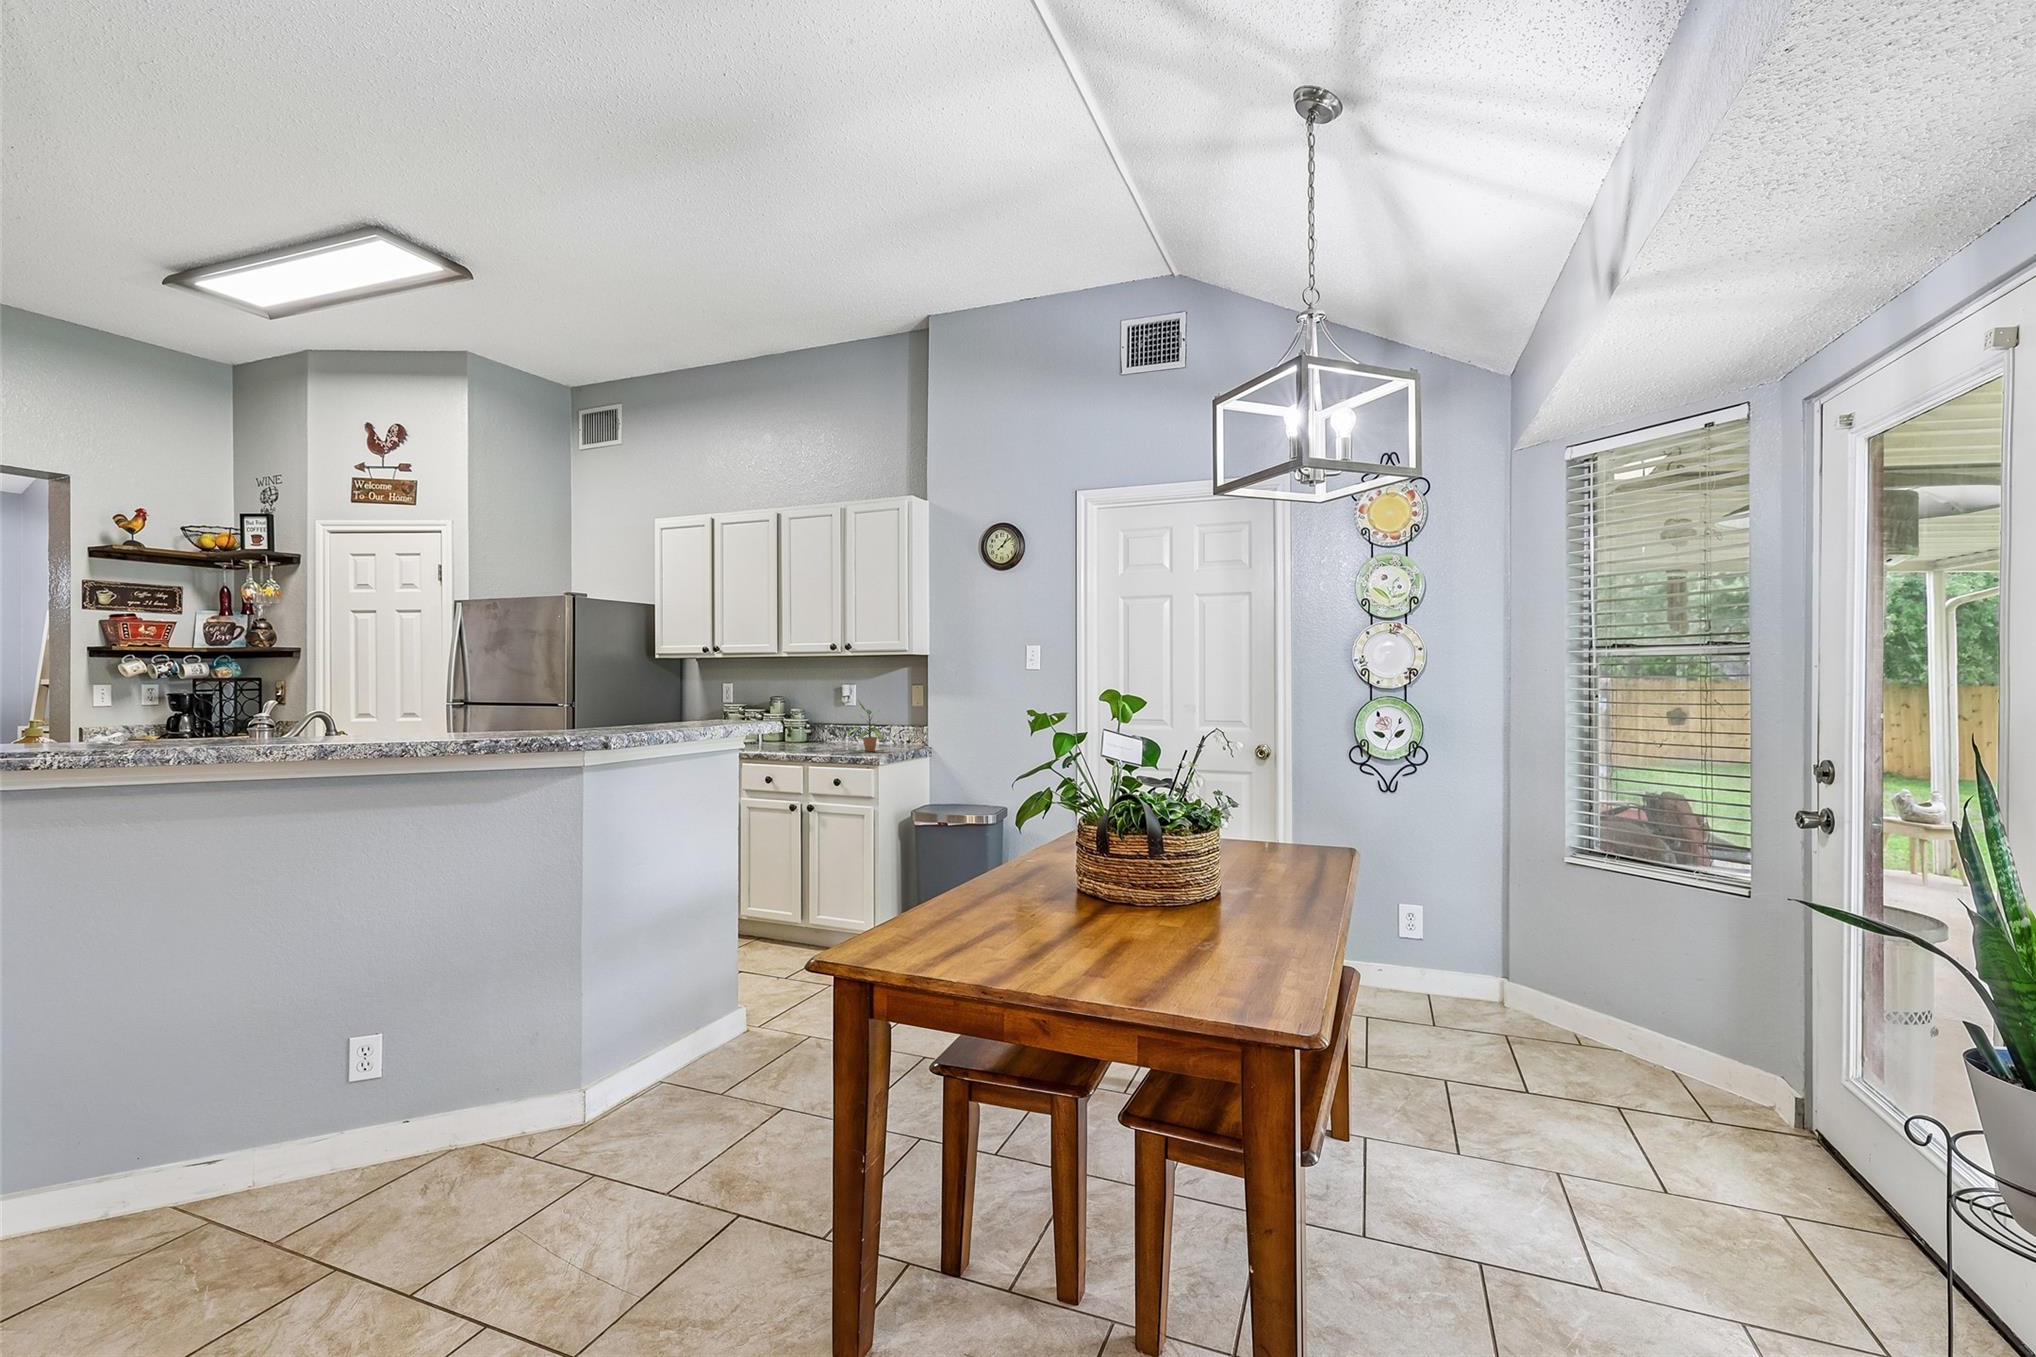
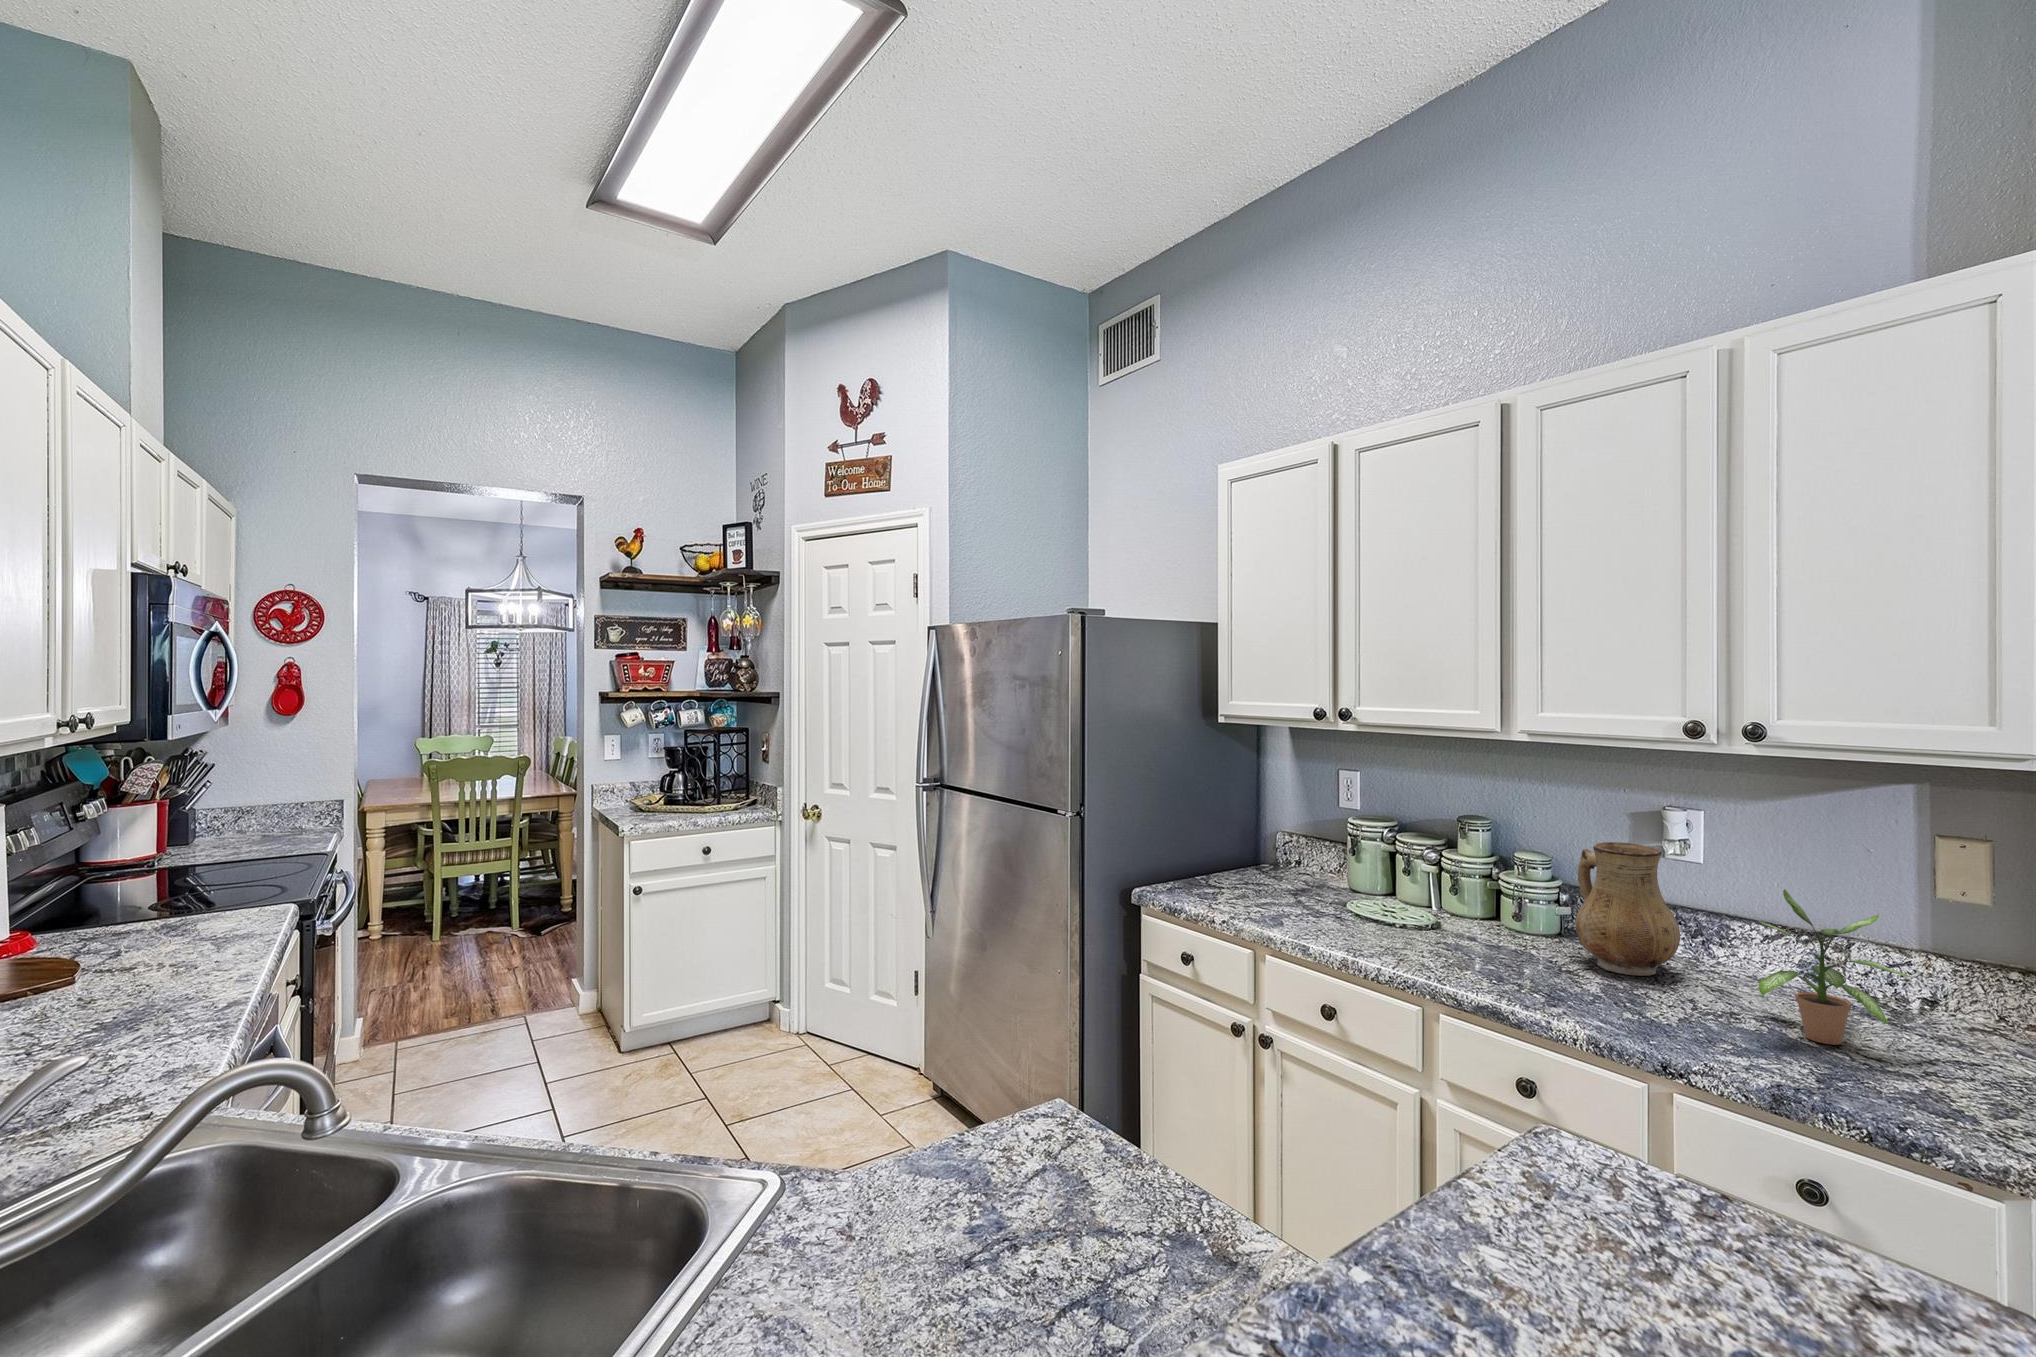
ceramic pitcher: none [807,697,843,748] -> present [1575,842,1680,976]

